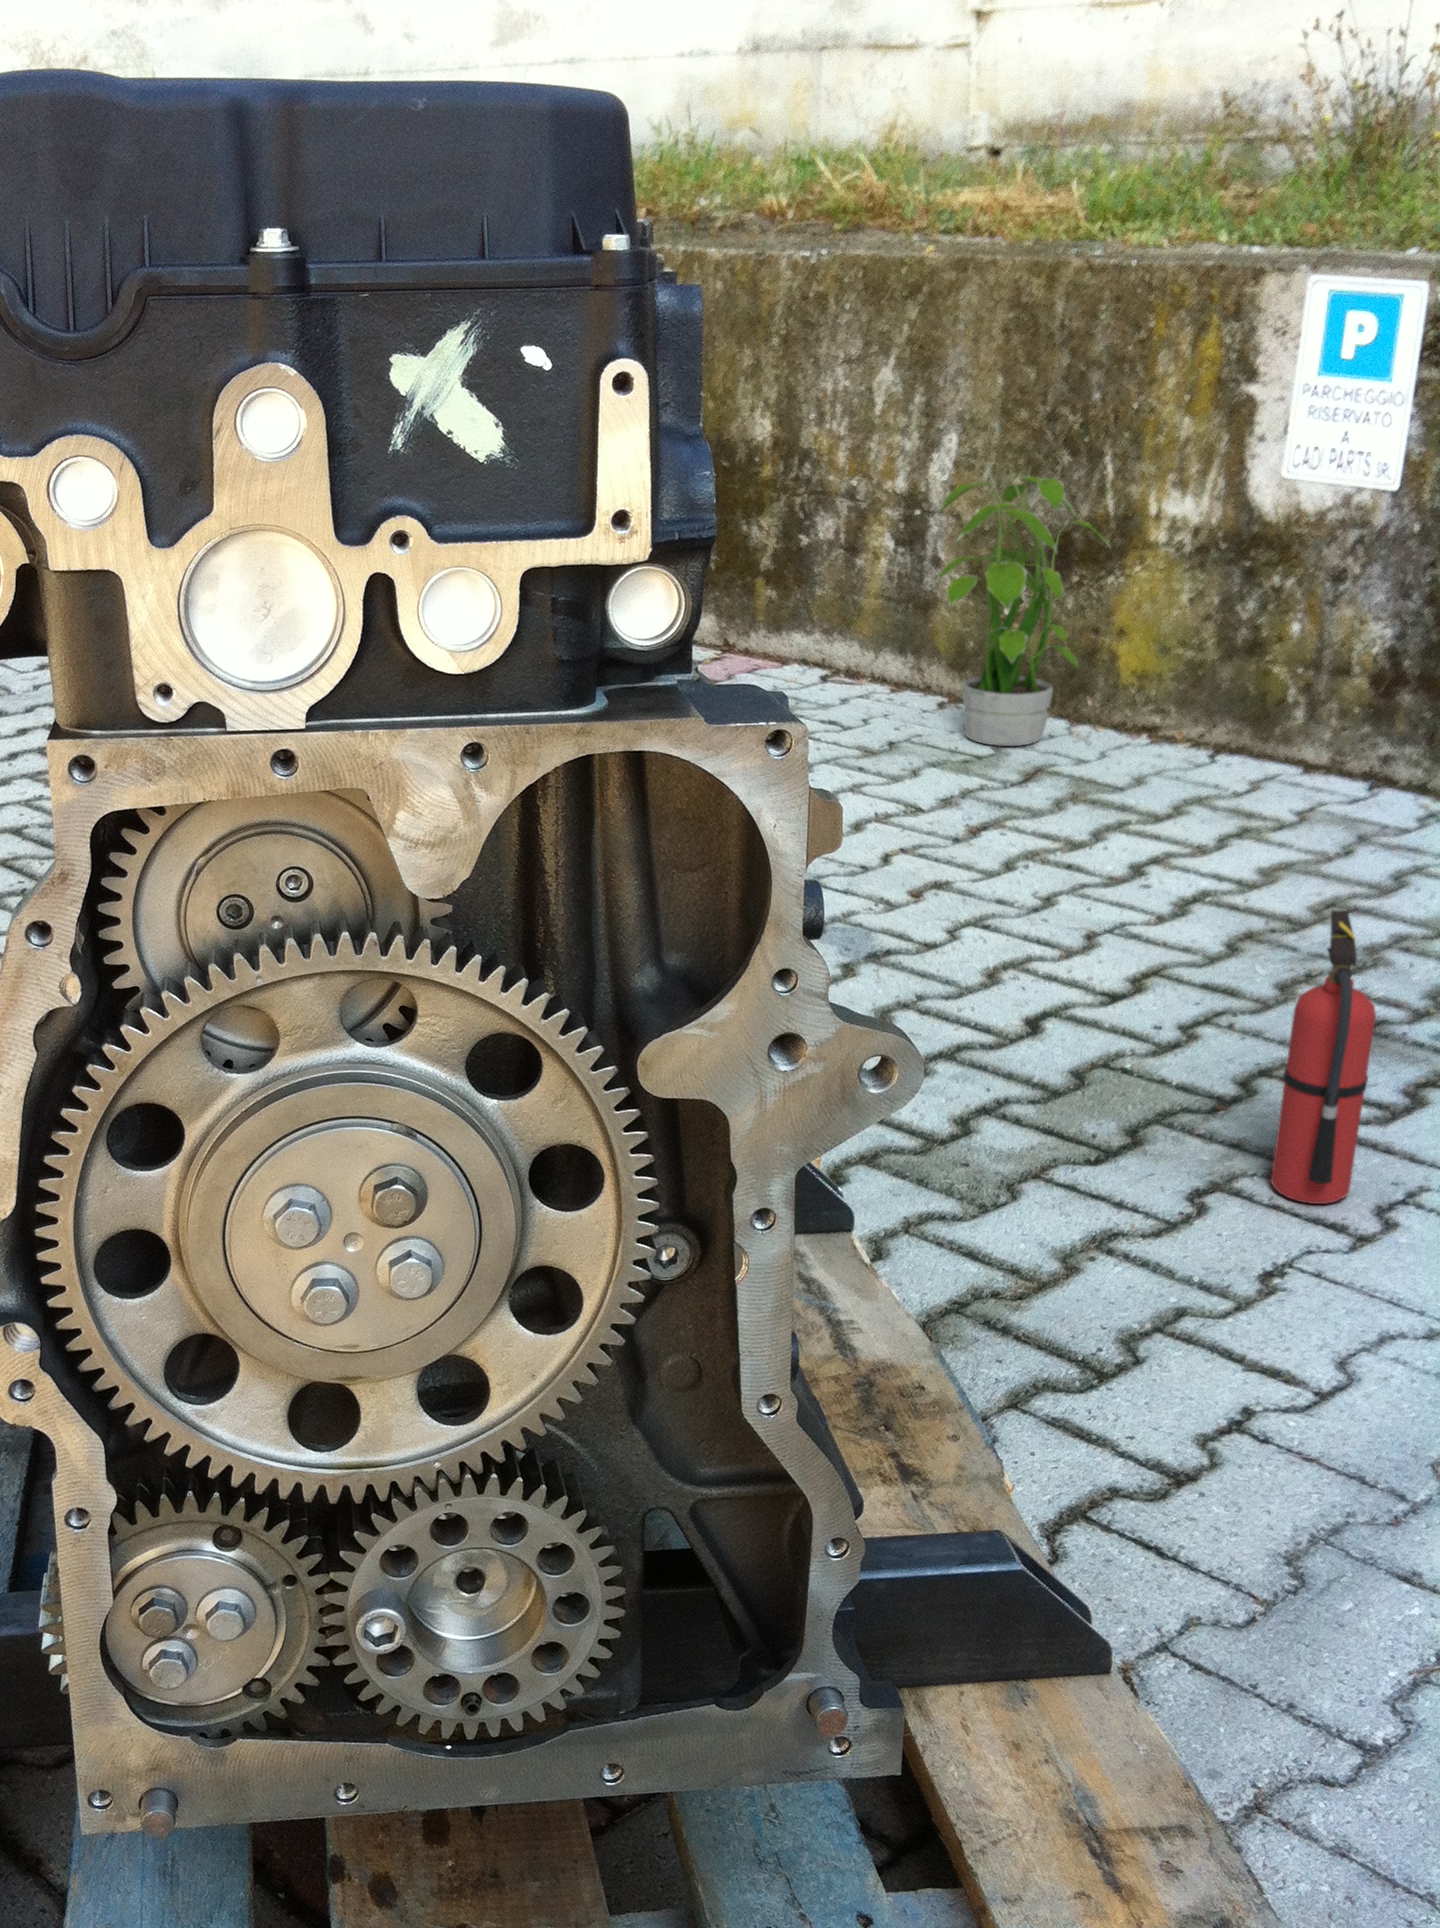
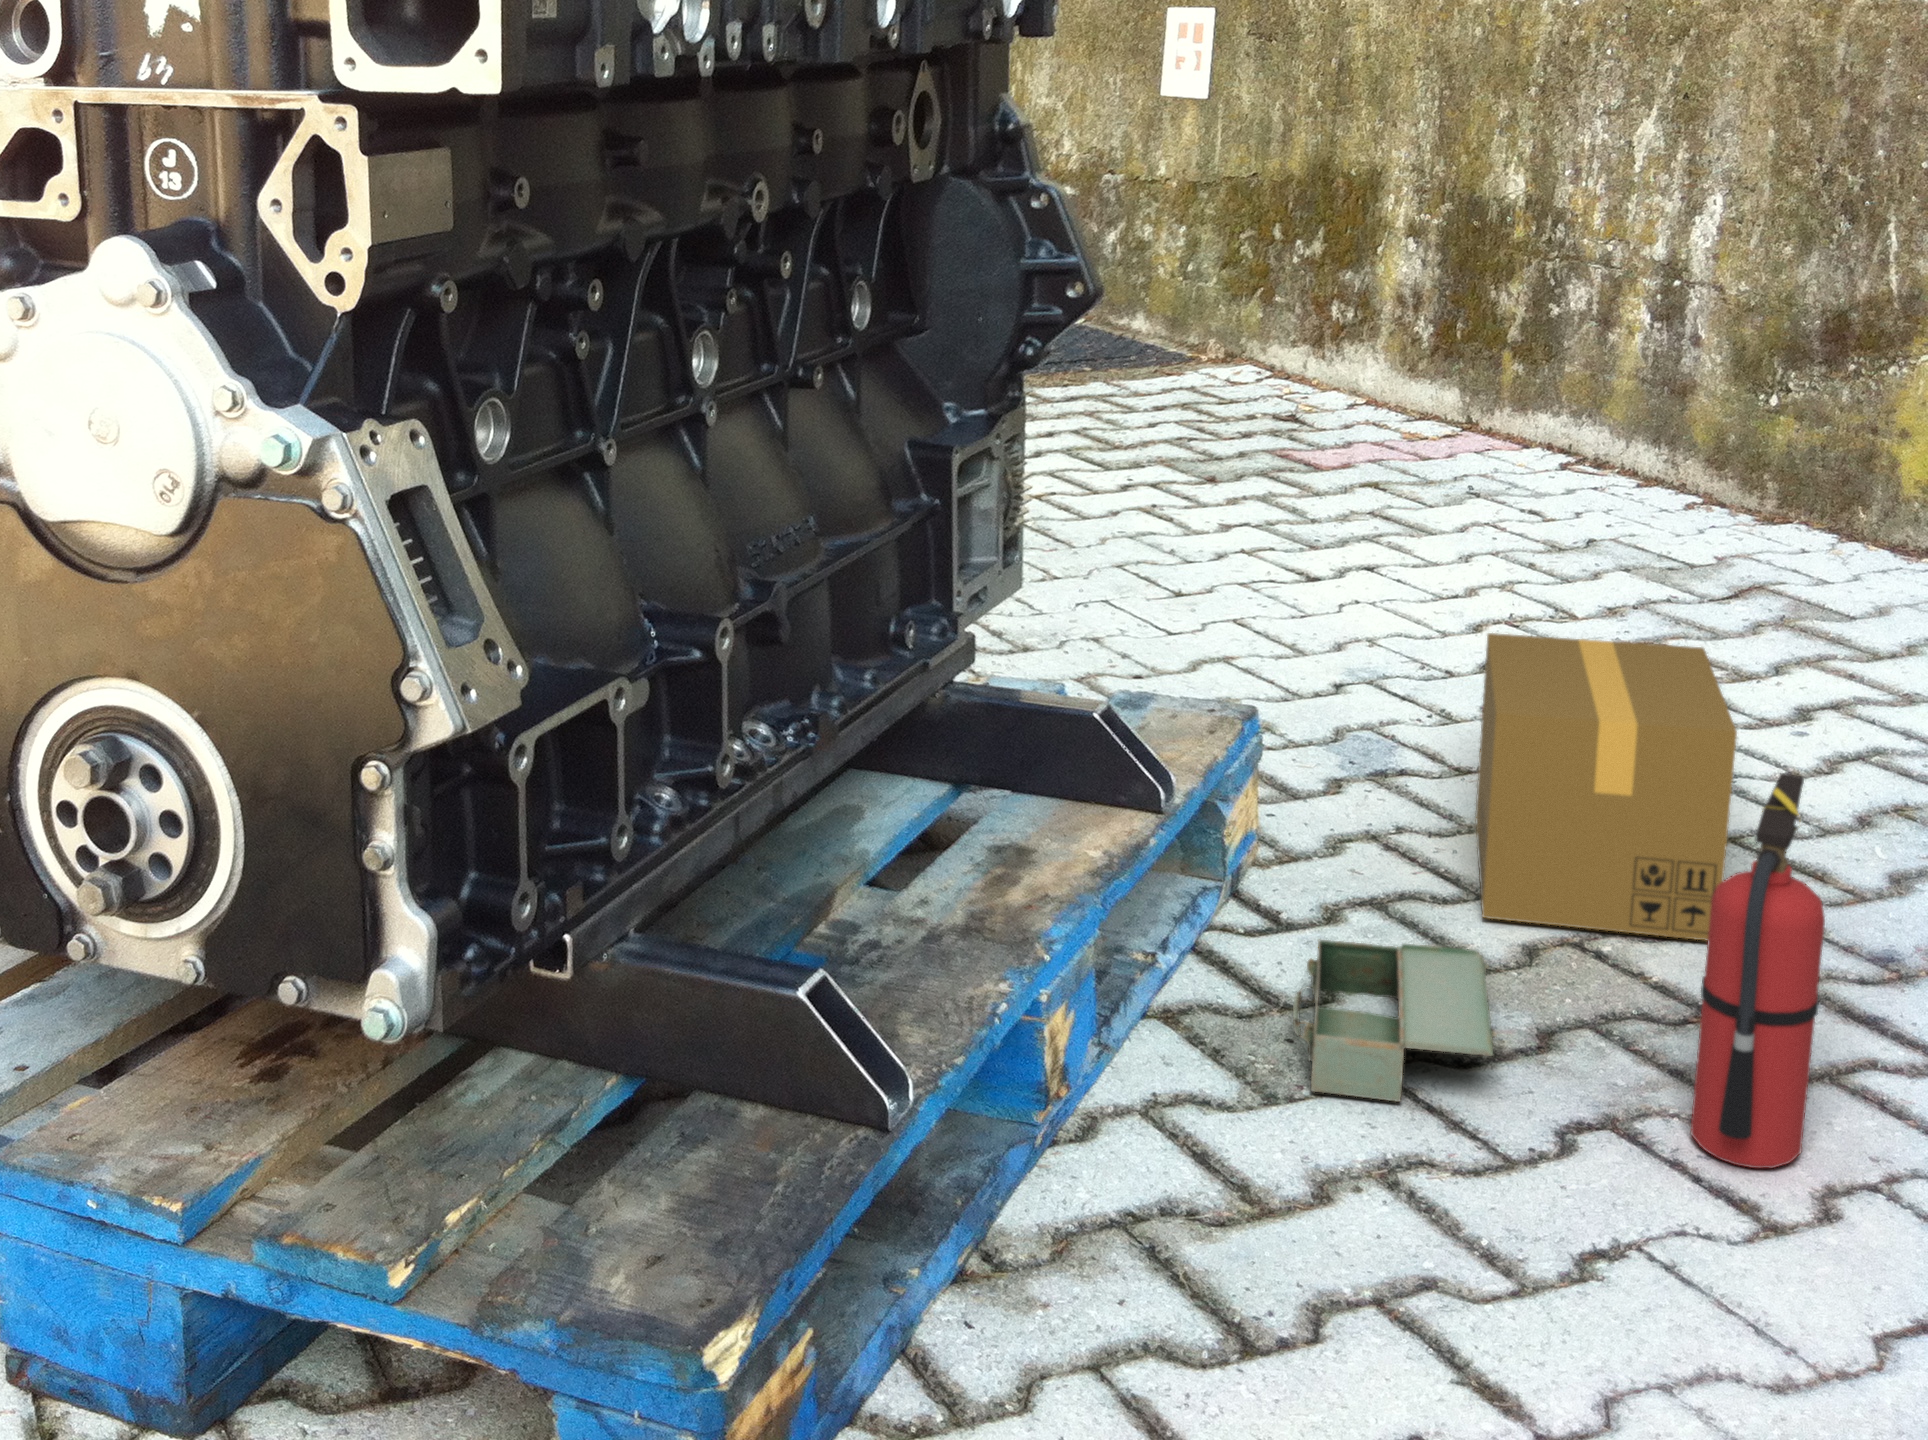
potted plant: present [937,474,1109,746] -> none [1645,227,1886,559]
cardboard box: none [968,822,1219,1056] -> present [1475,633,1737,941]
toolbox: none [952,1079,1142,1205] -> present [1293,939,1496,1102]

